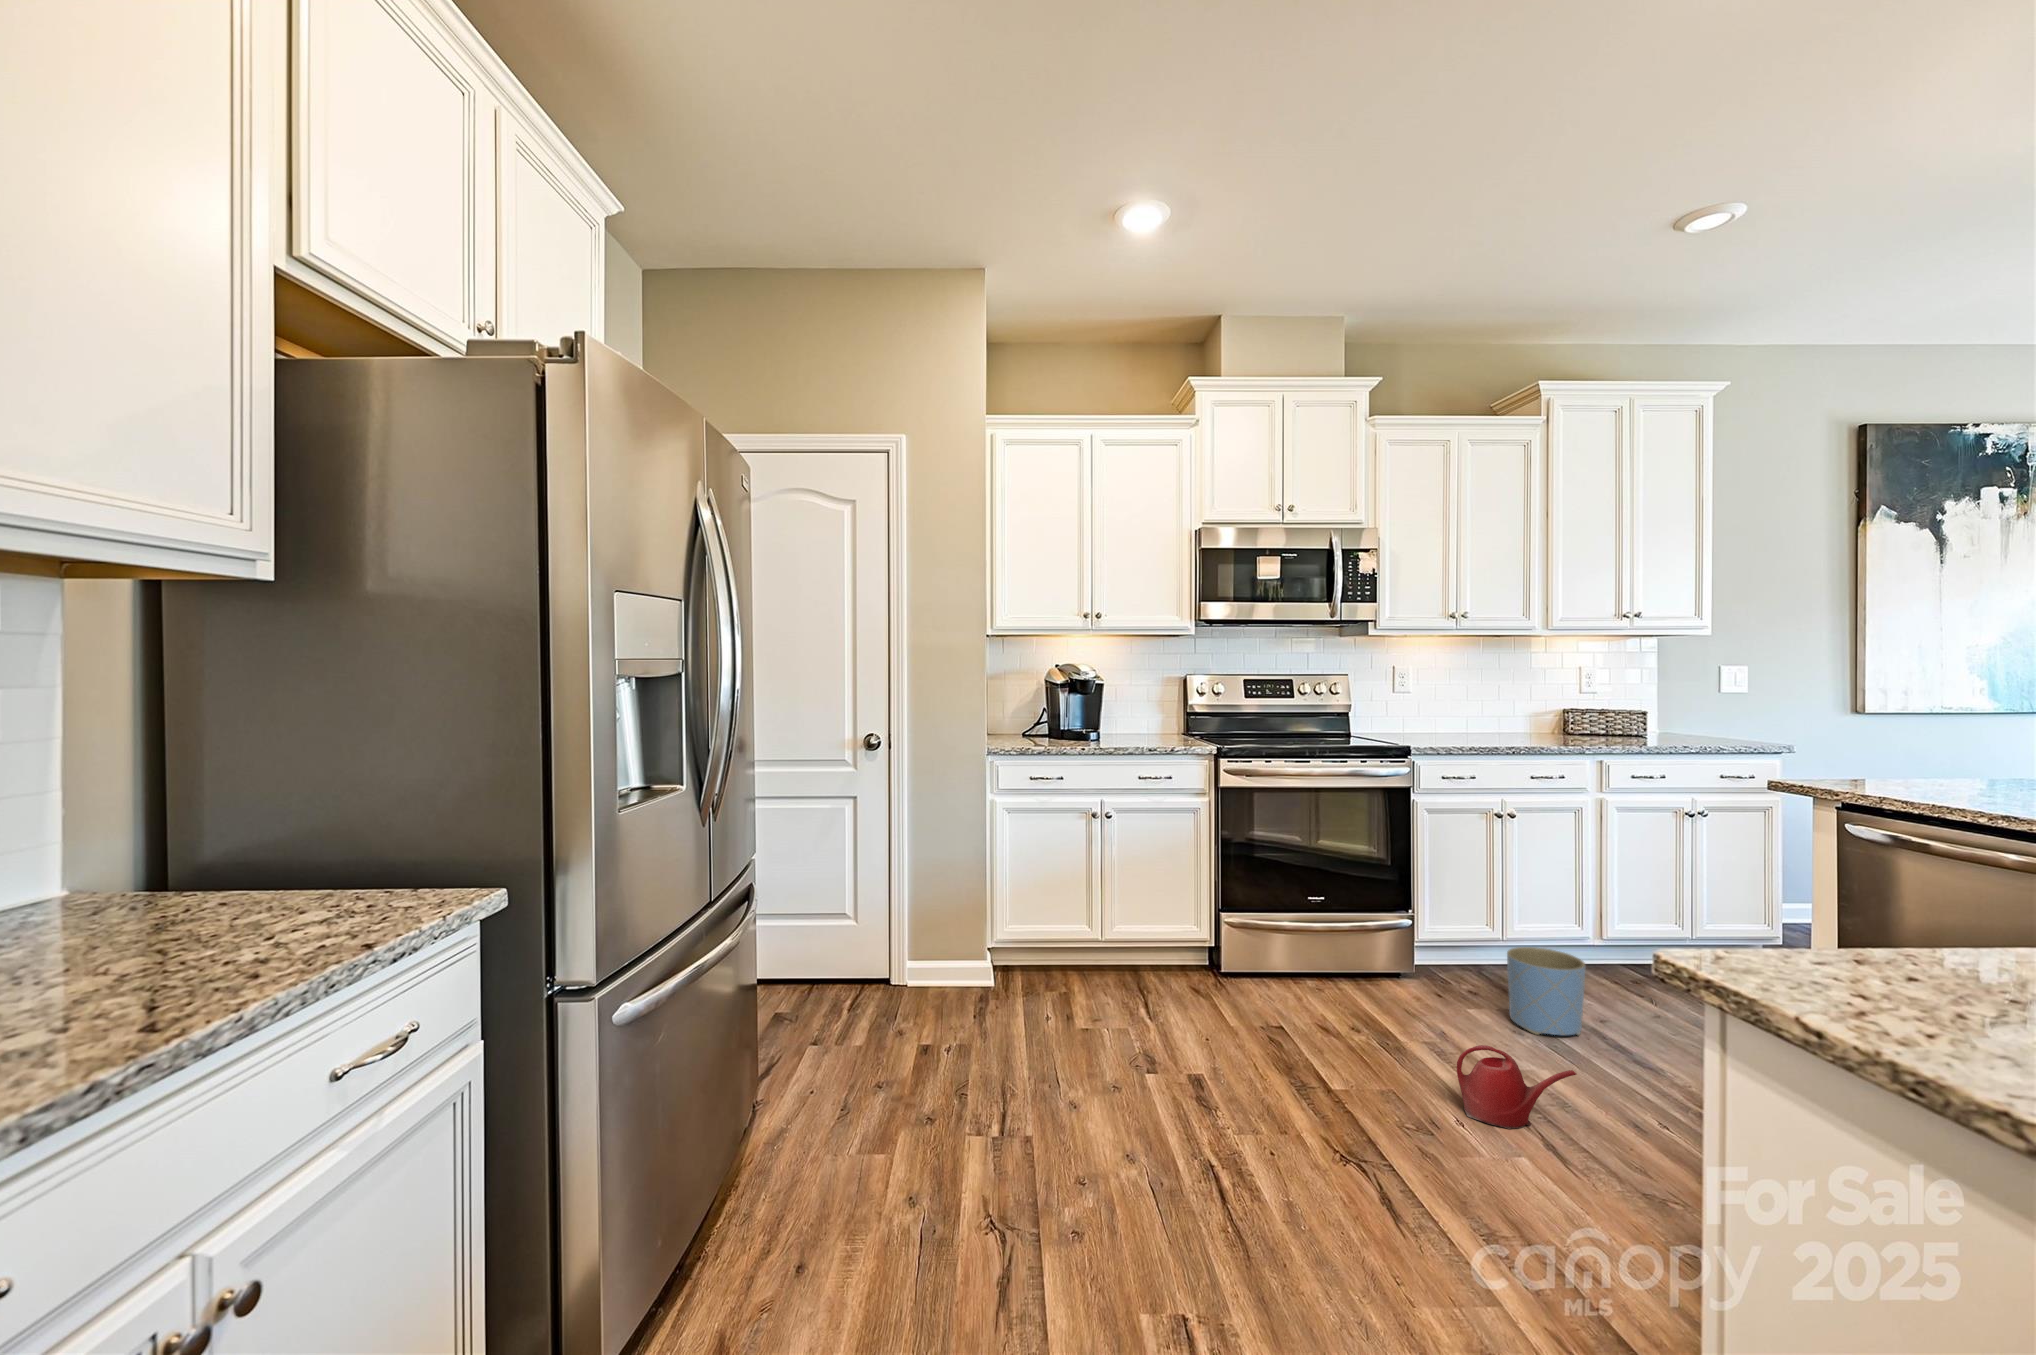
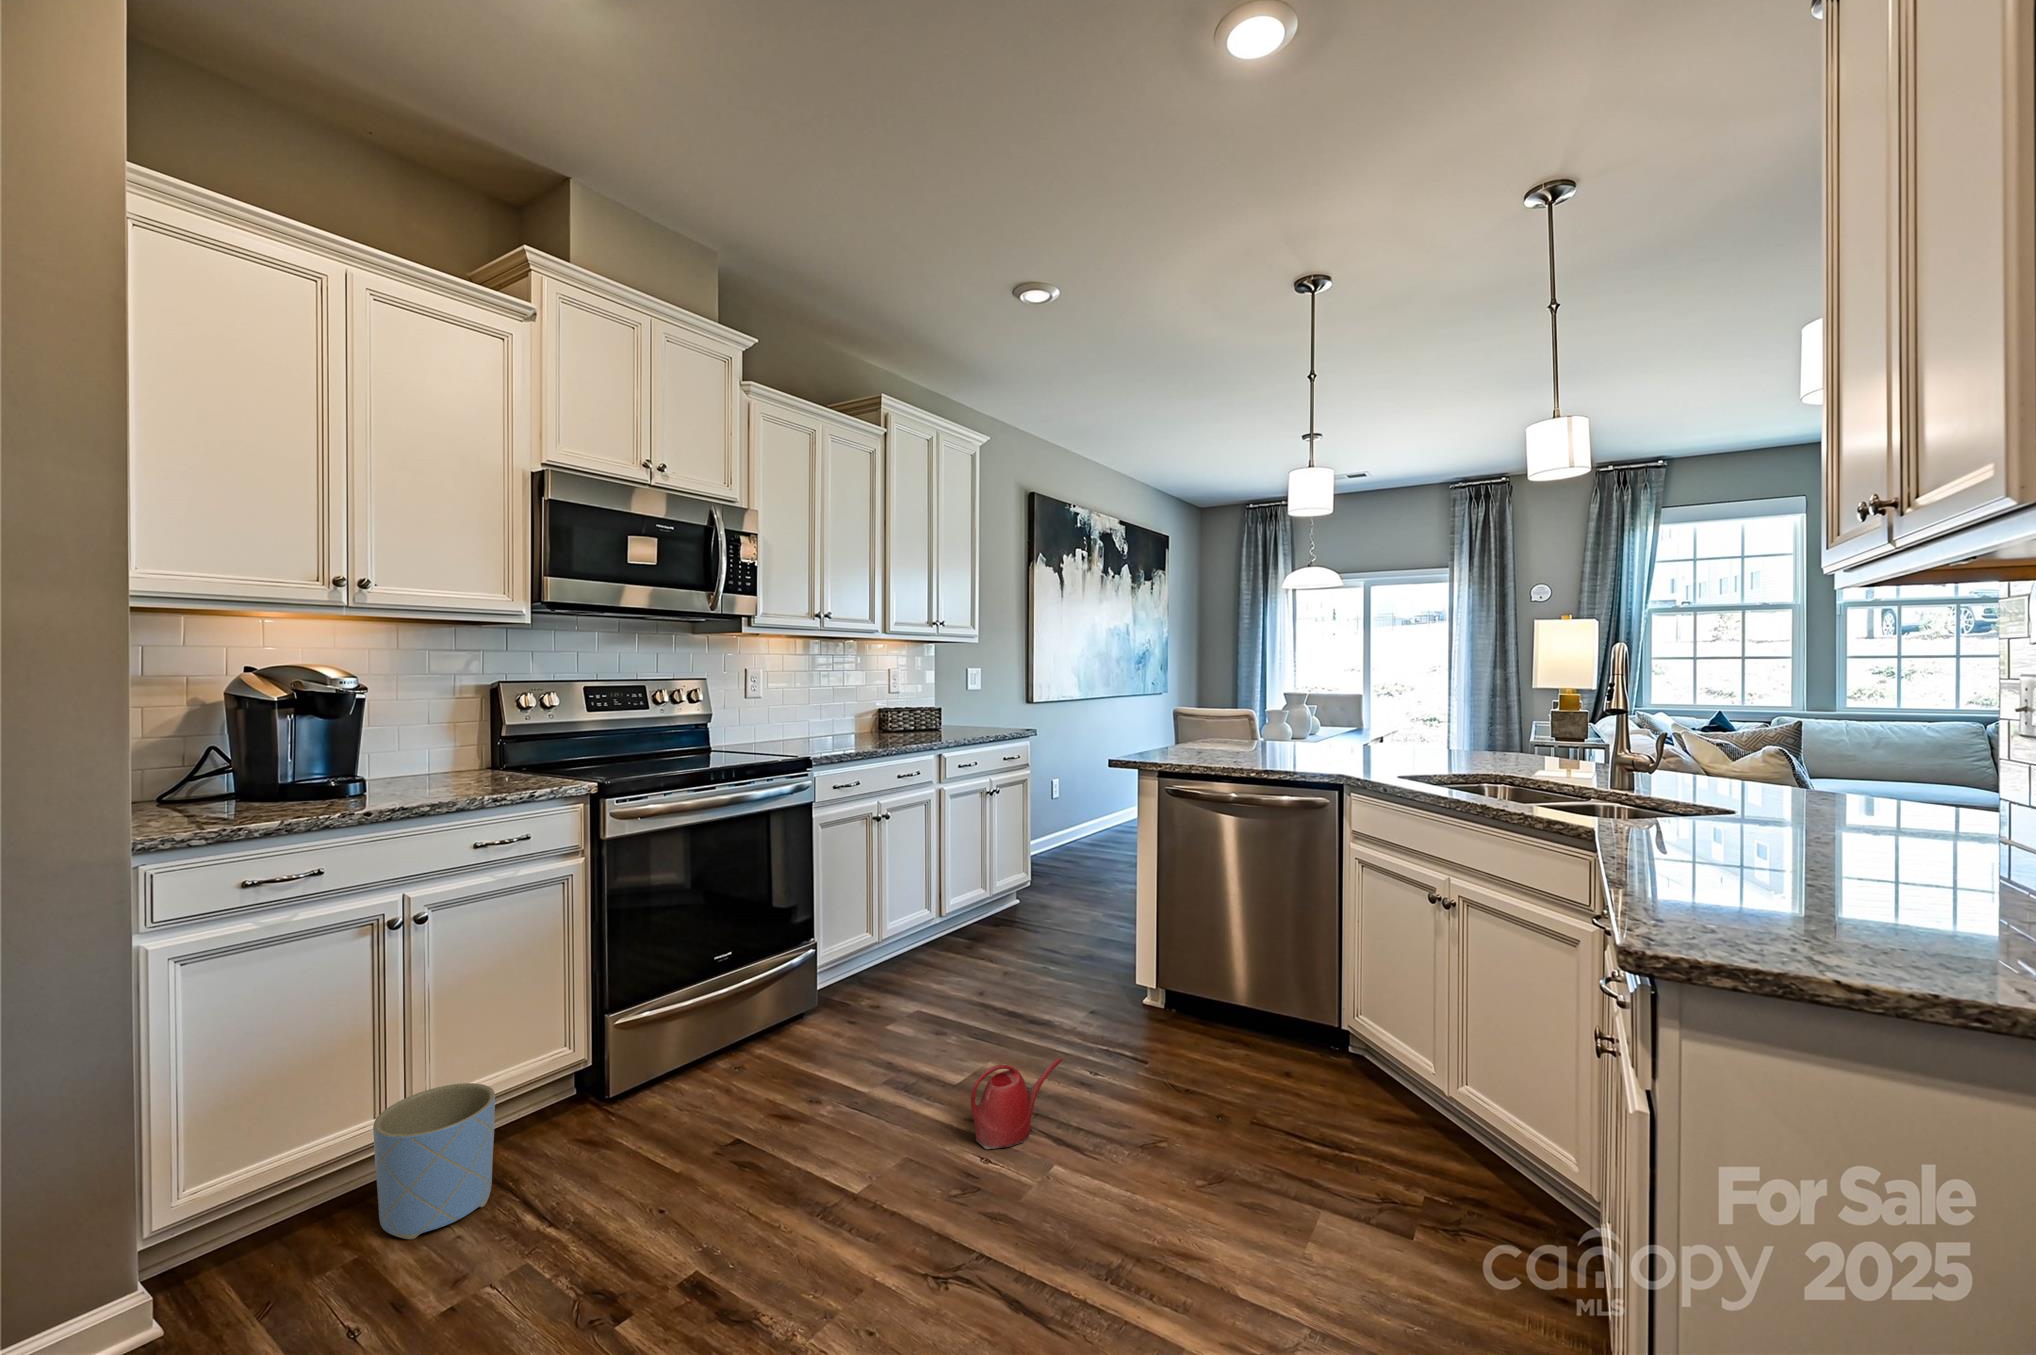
planter: present [1507,947,1585,1035] -> present [373,1083,495,1239]

